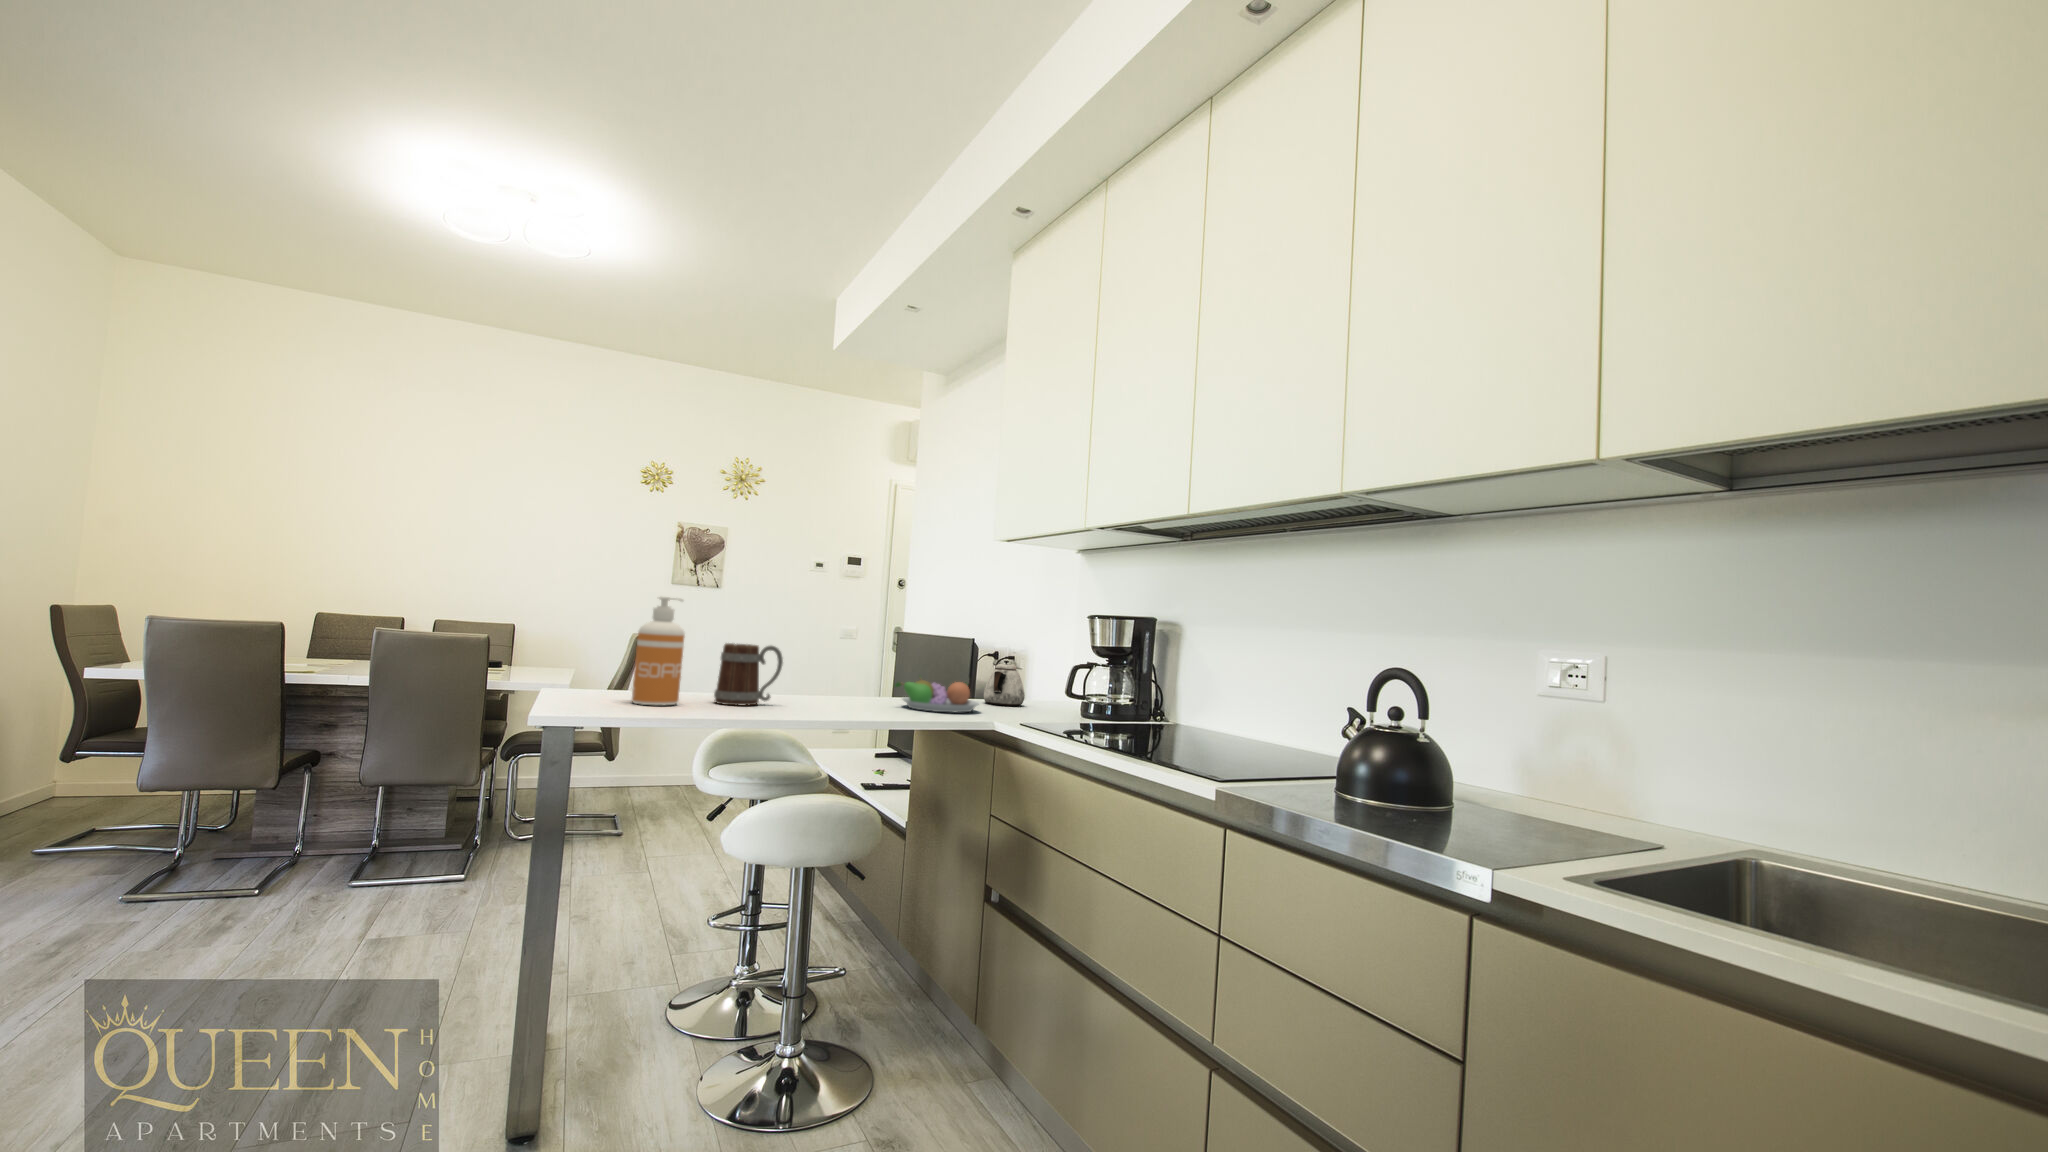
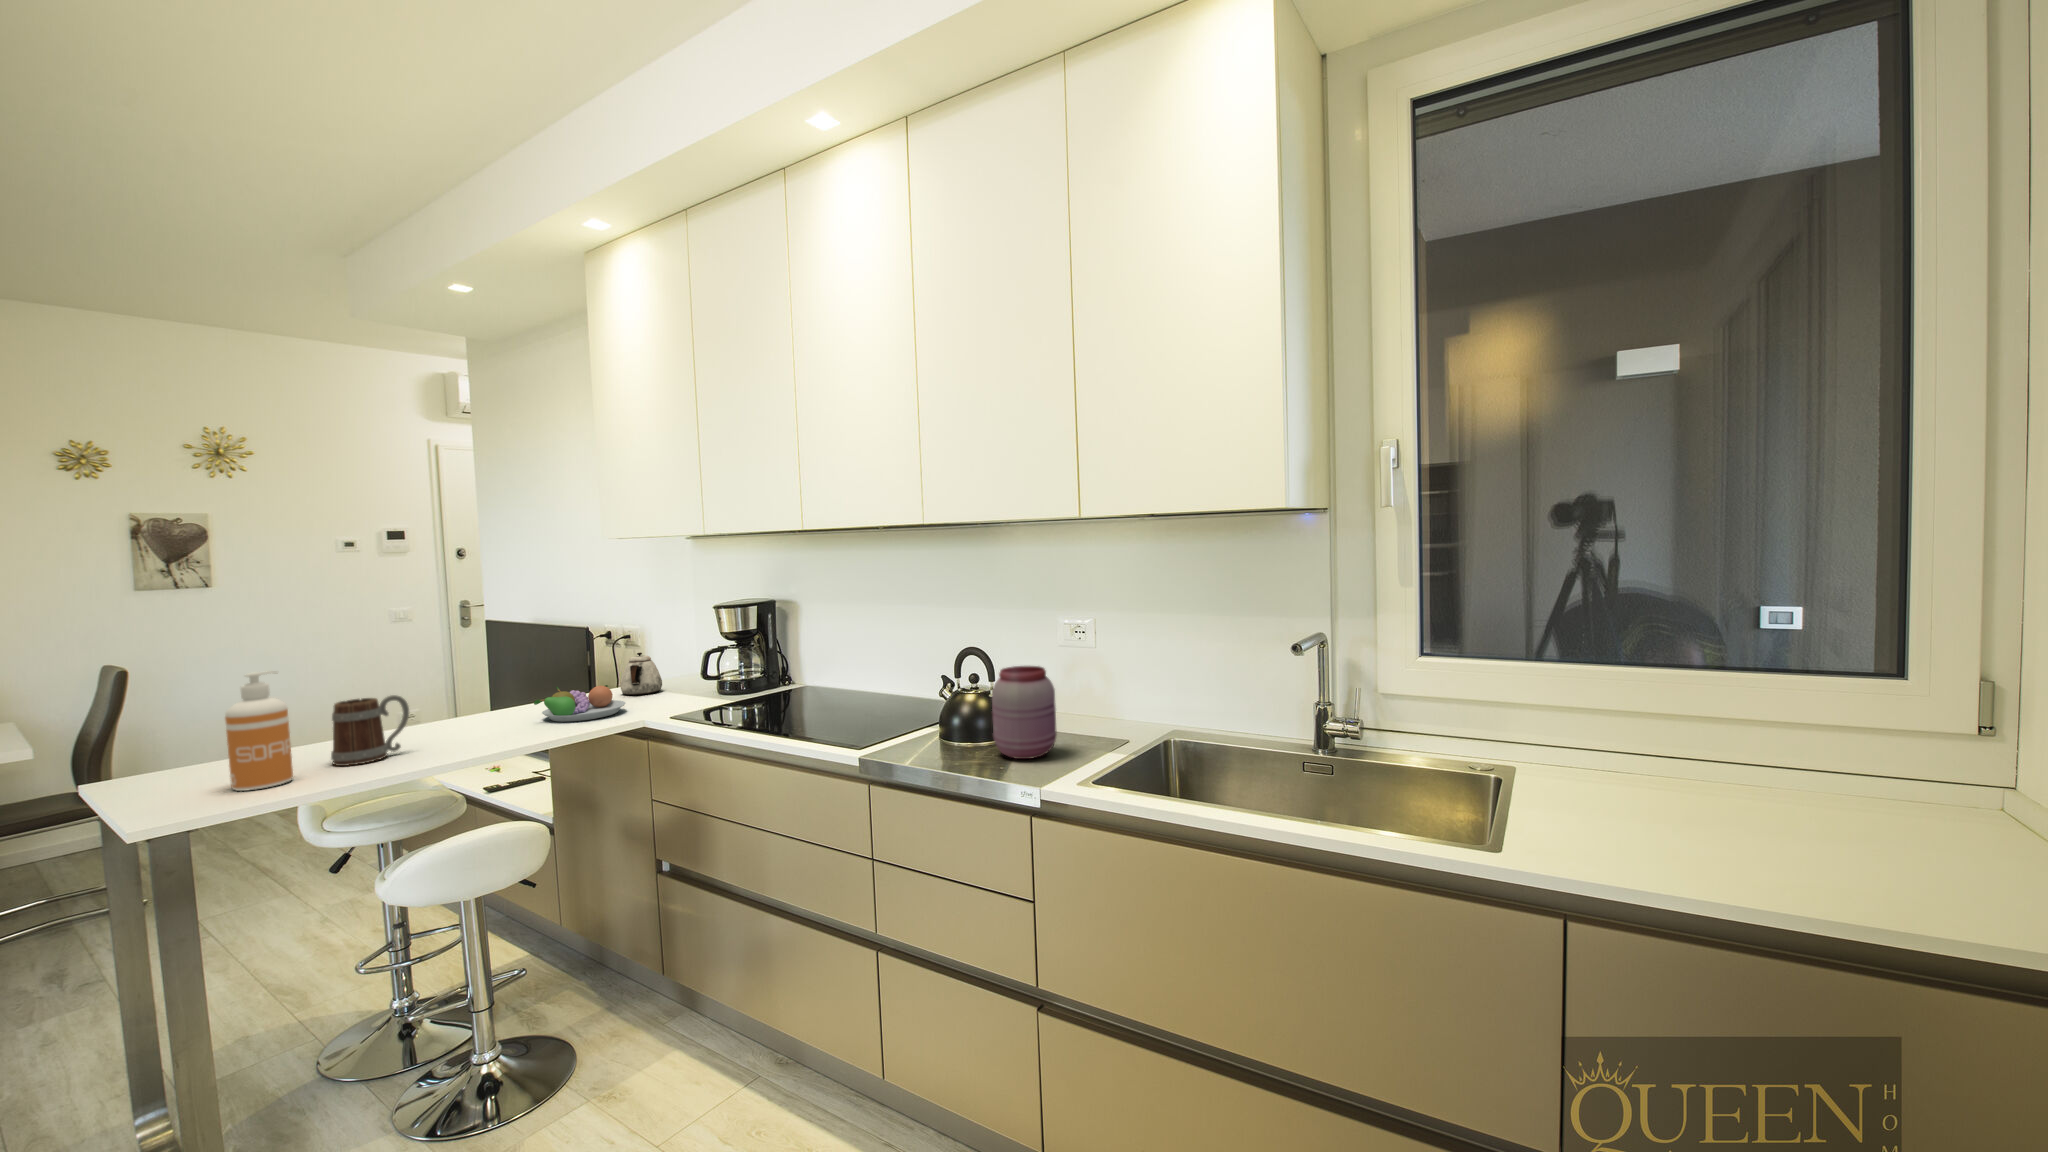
jar: none [1427,694,1542,839] -> present [992,666,1057,759]

